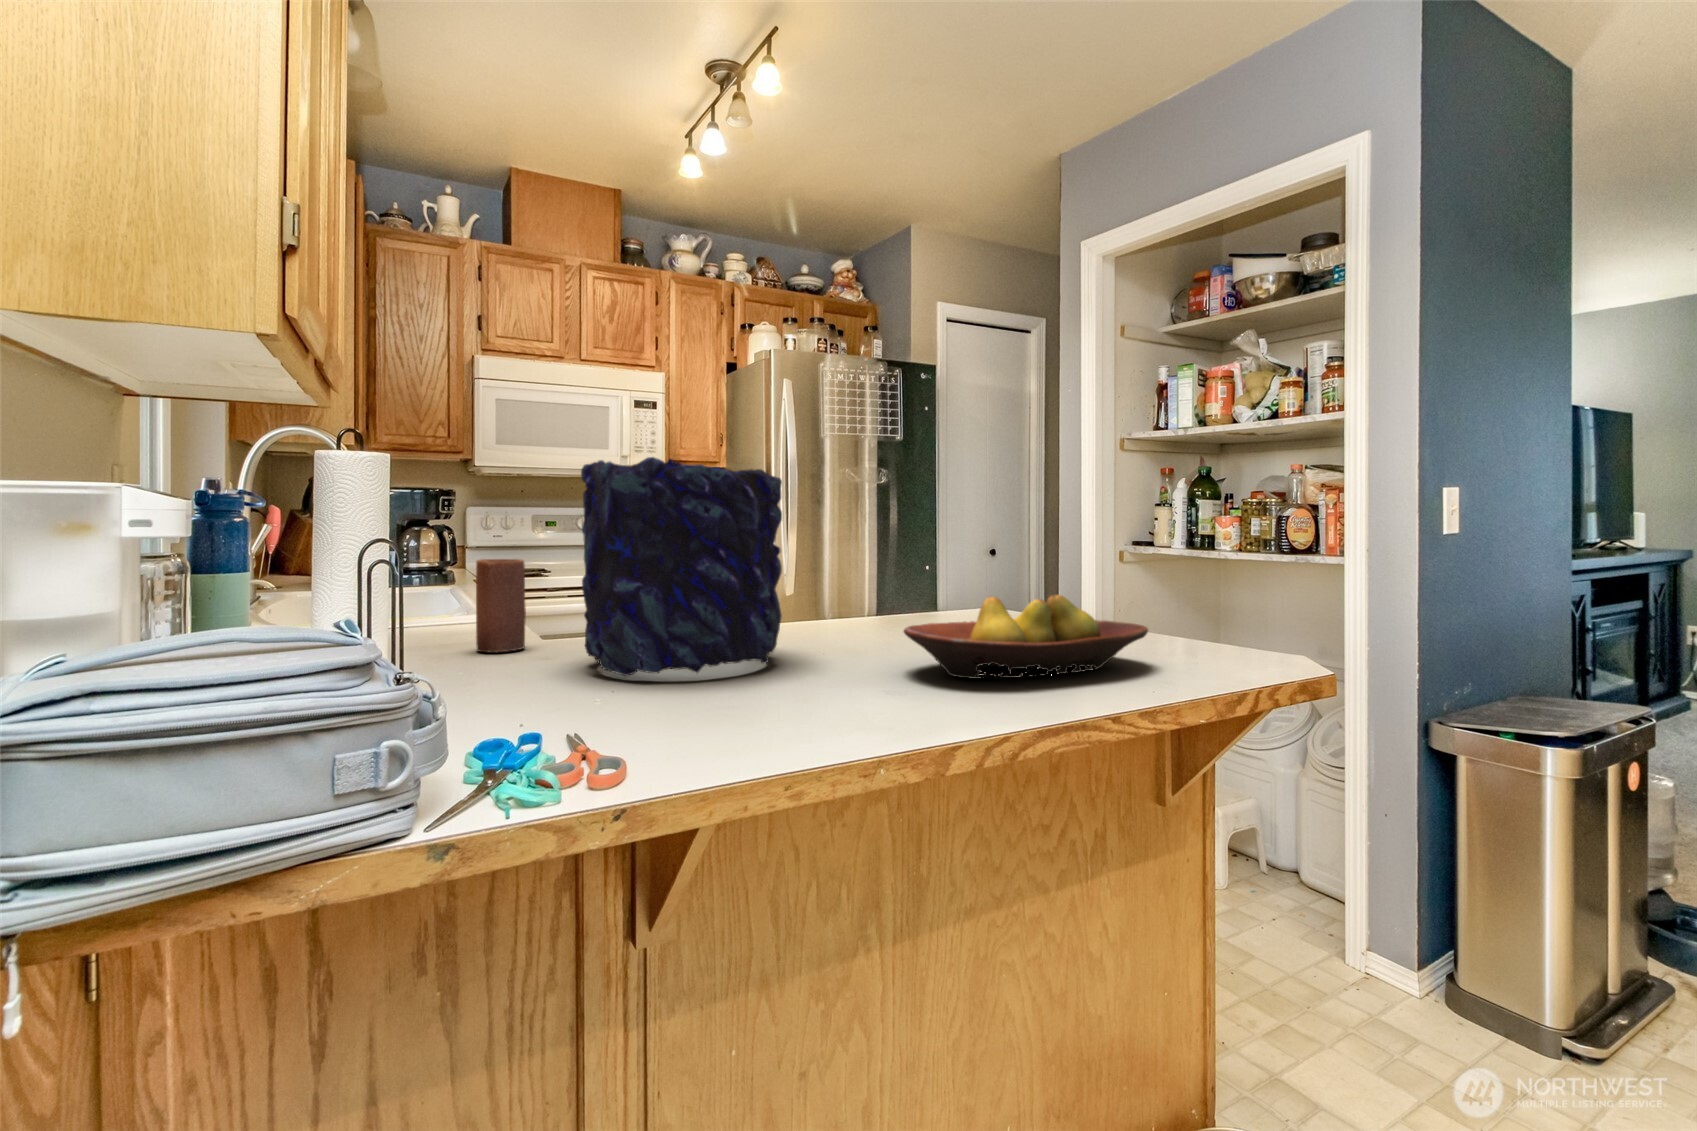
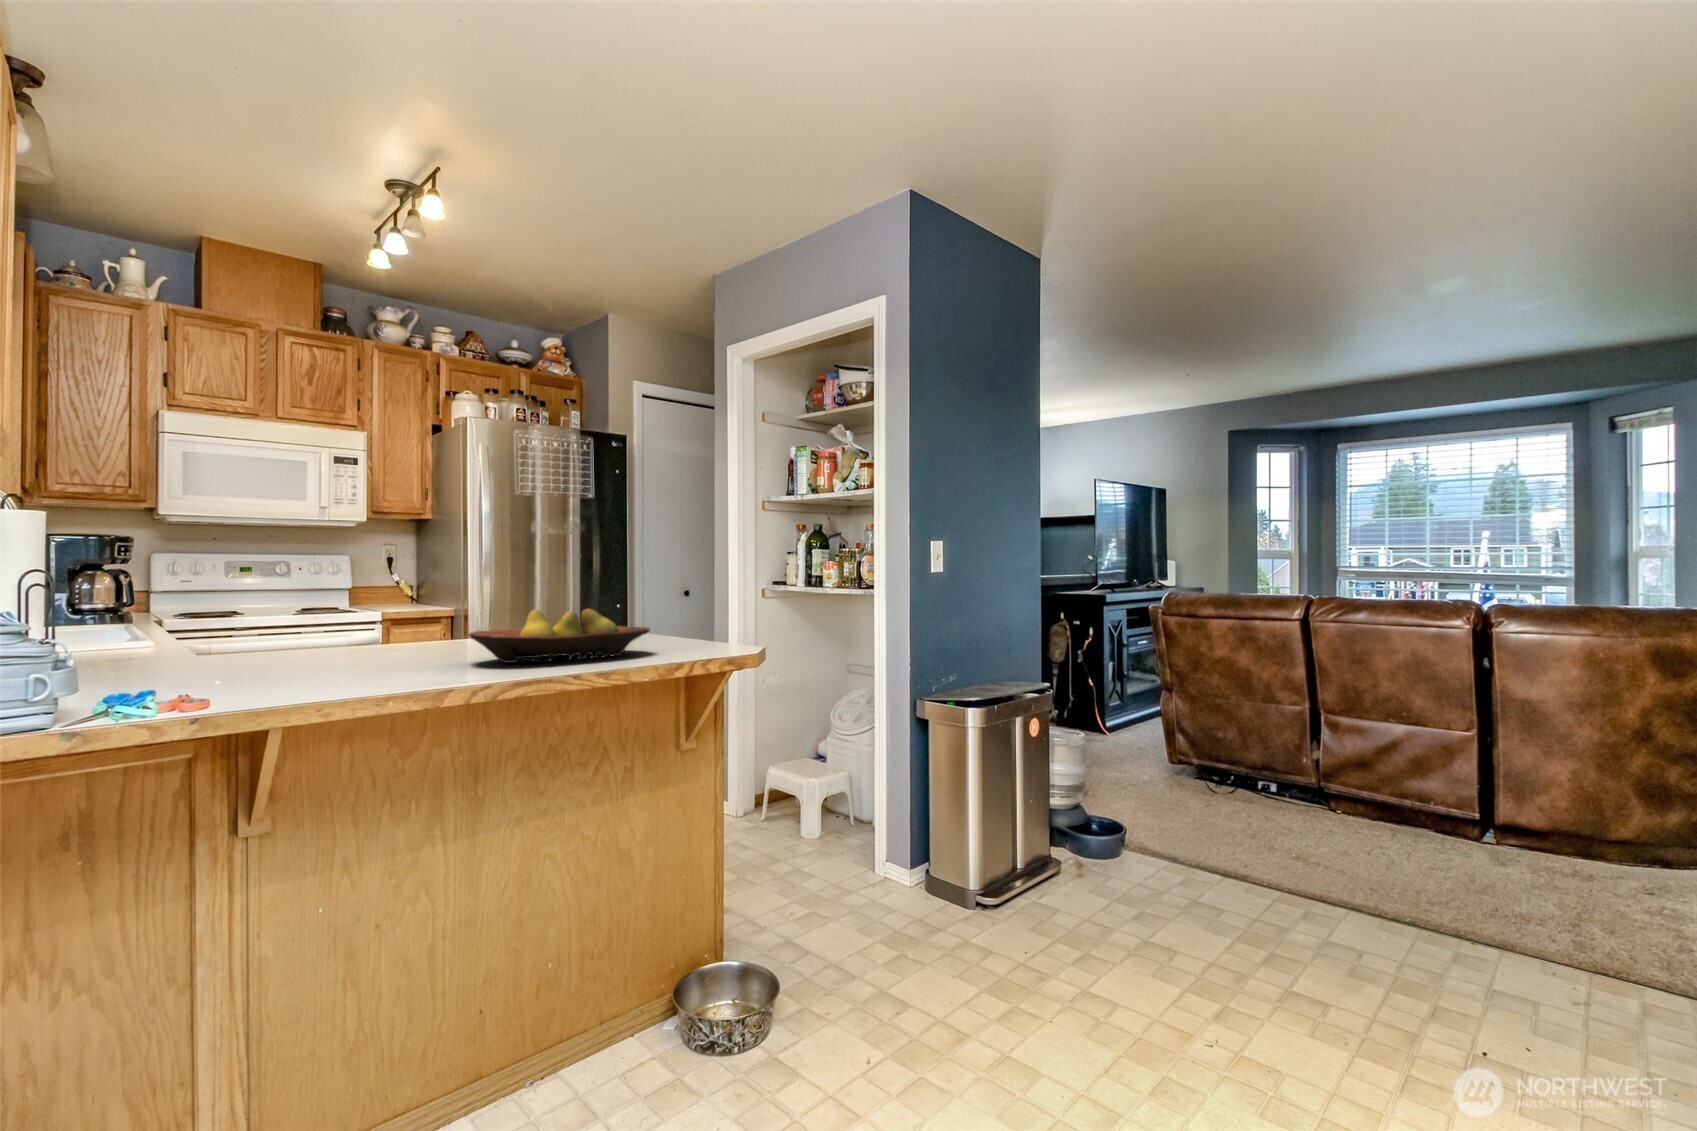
vase: present [581,457,782,676] -> none [218,516,390,671]
candle: present [476,559,526,652] -> none [129,592,176,665]

